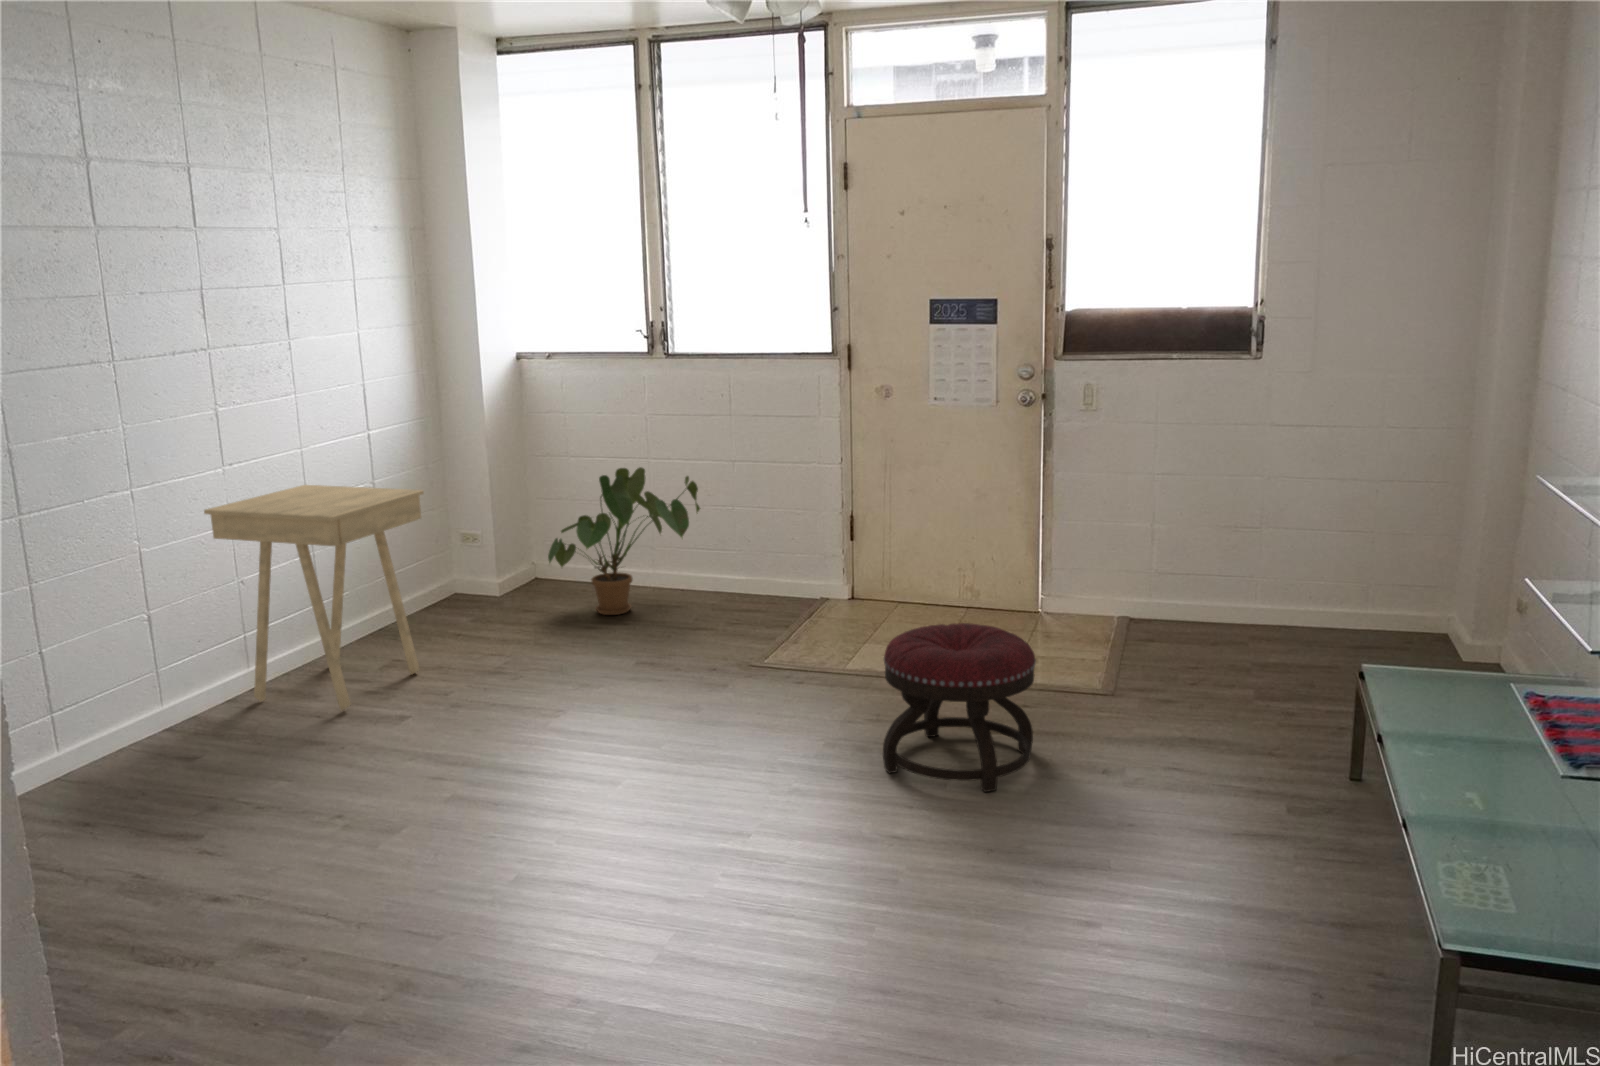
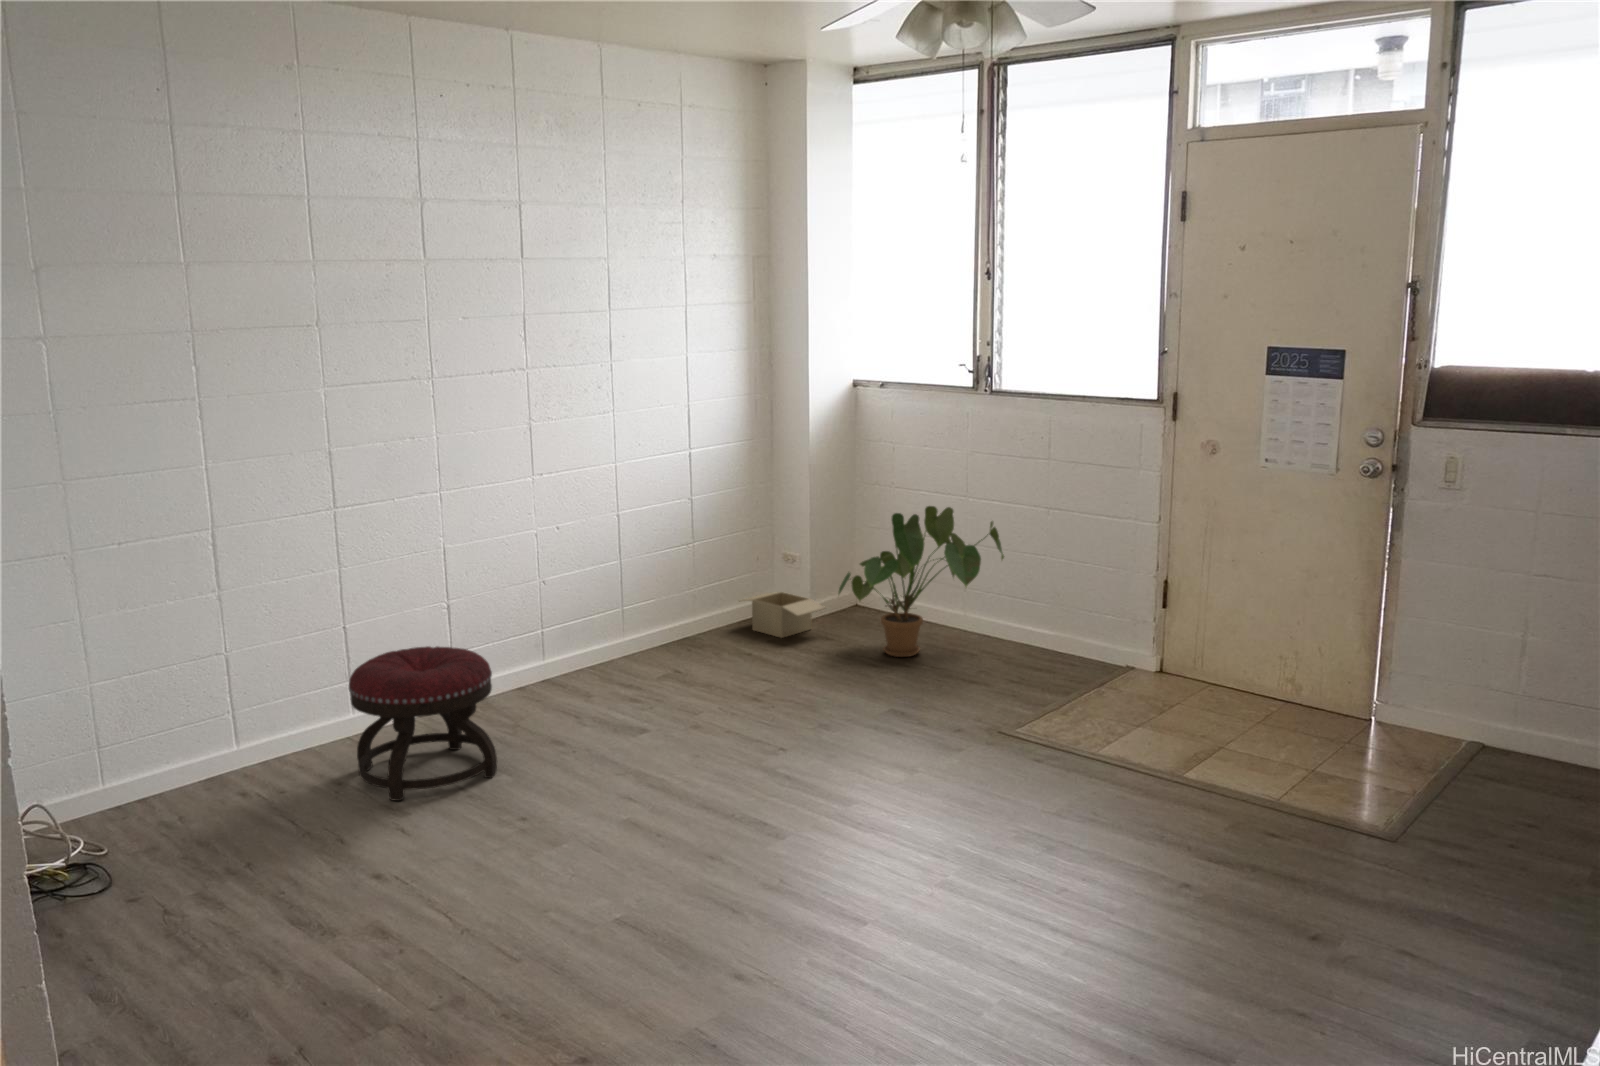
side table: present [204,485,424,711] -> none [507,498,699,715]
cardboard box: none [428,570,524,614] -> present [739,592,825,638]
ottoman: present [883,623,1036,792] -> present [349,646,497,801]

